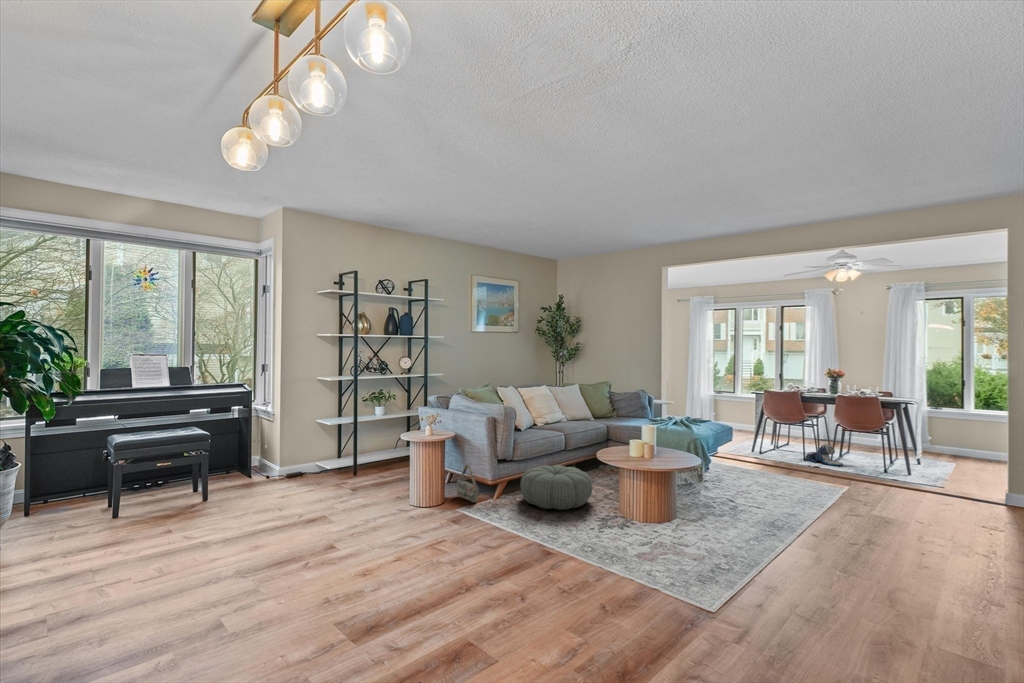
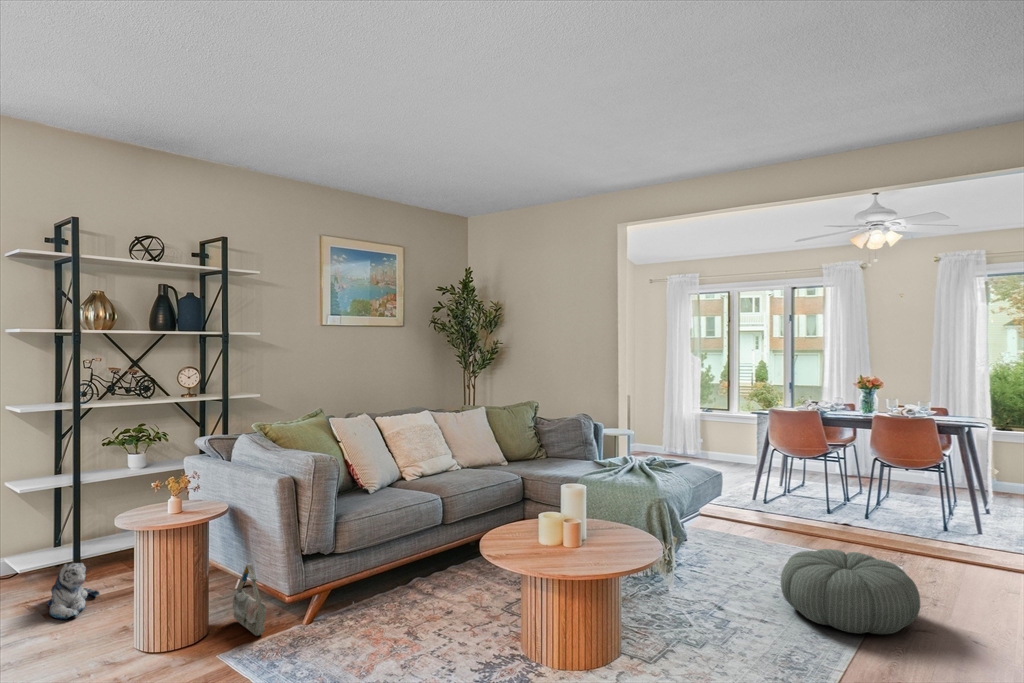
plush toy: present [806,444,843,466] -> present [47,563,99,619]
pouf: present [520,465,592,510] -> present [781,549,920,634]

